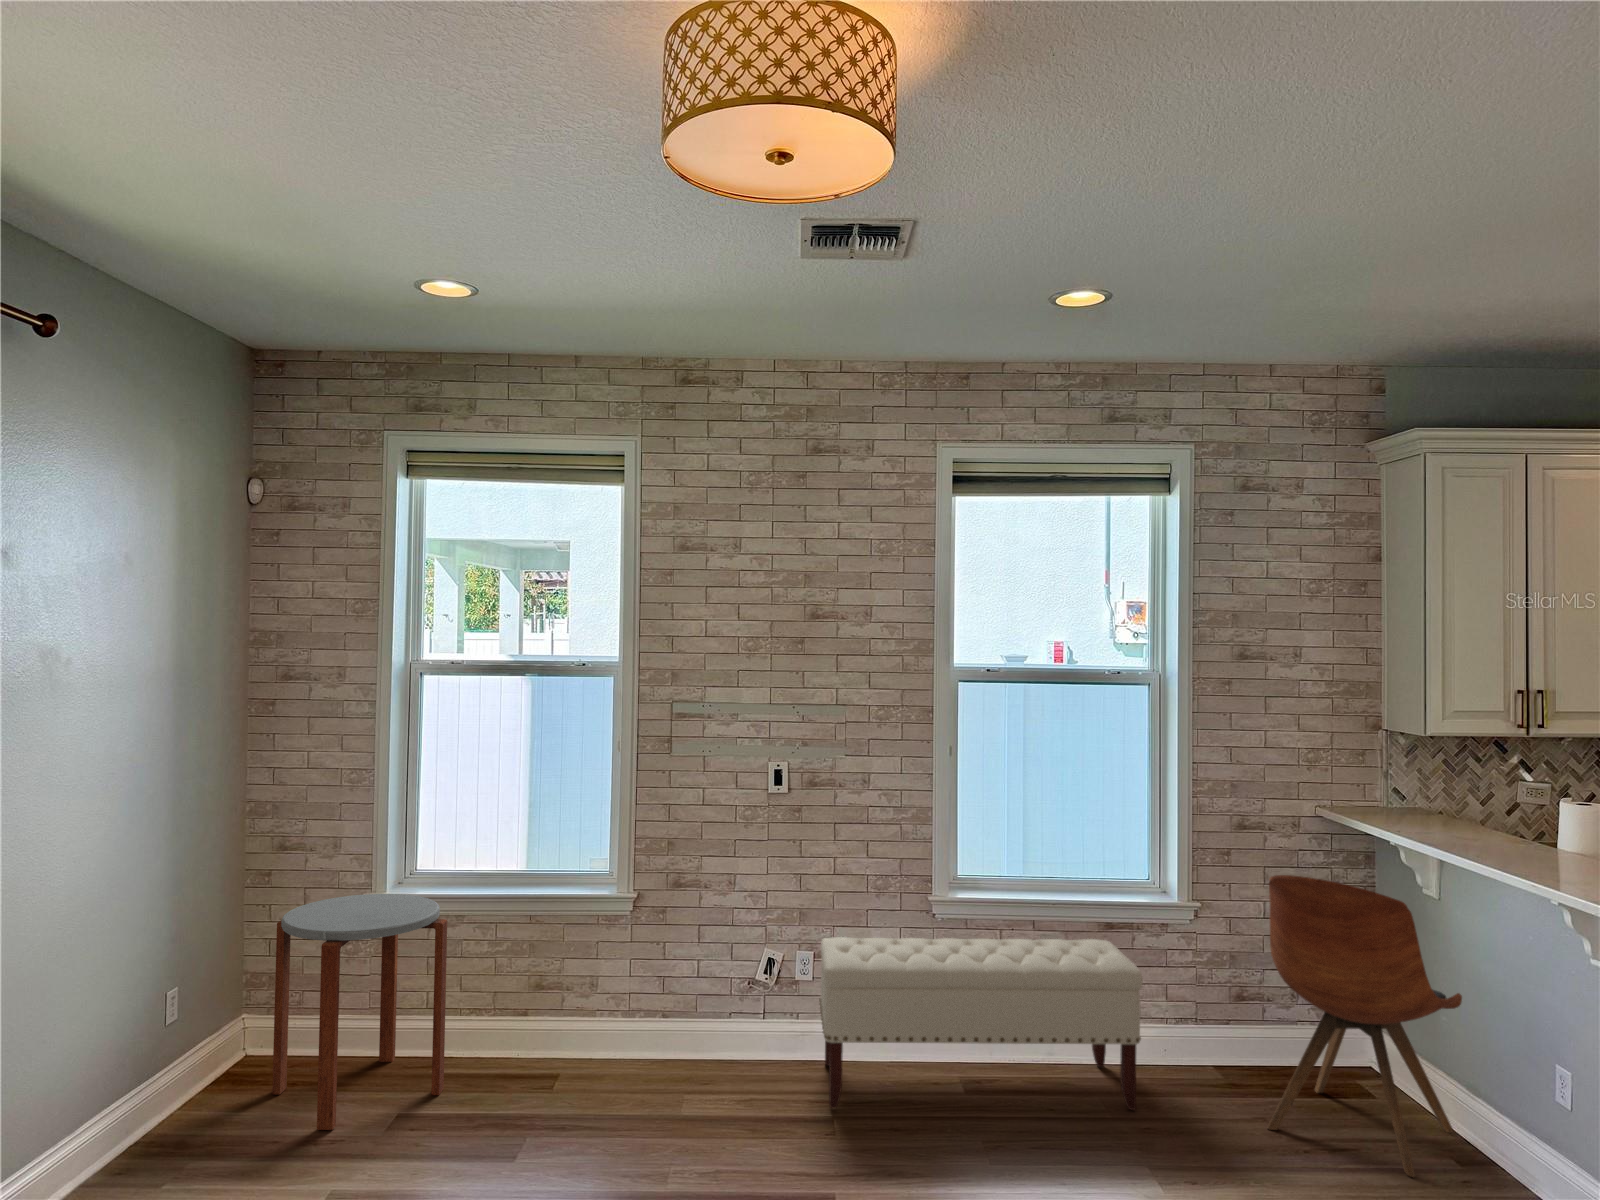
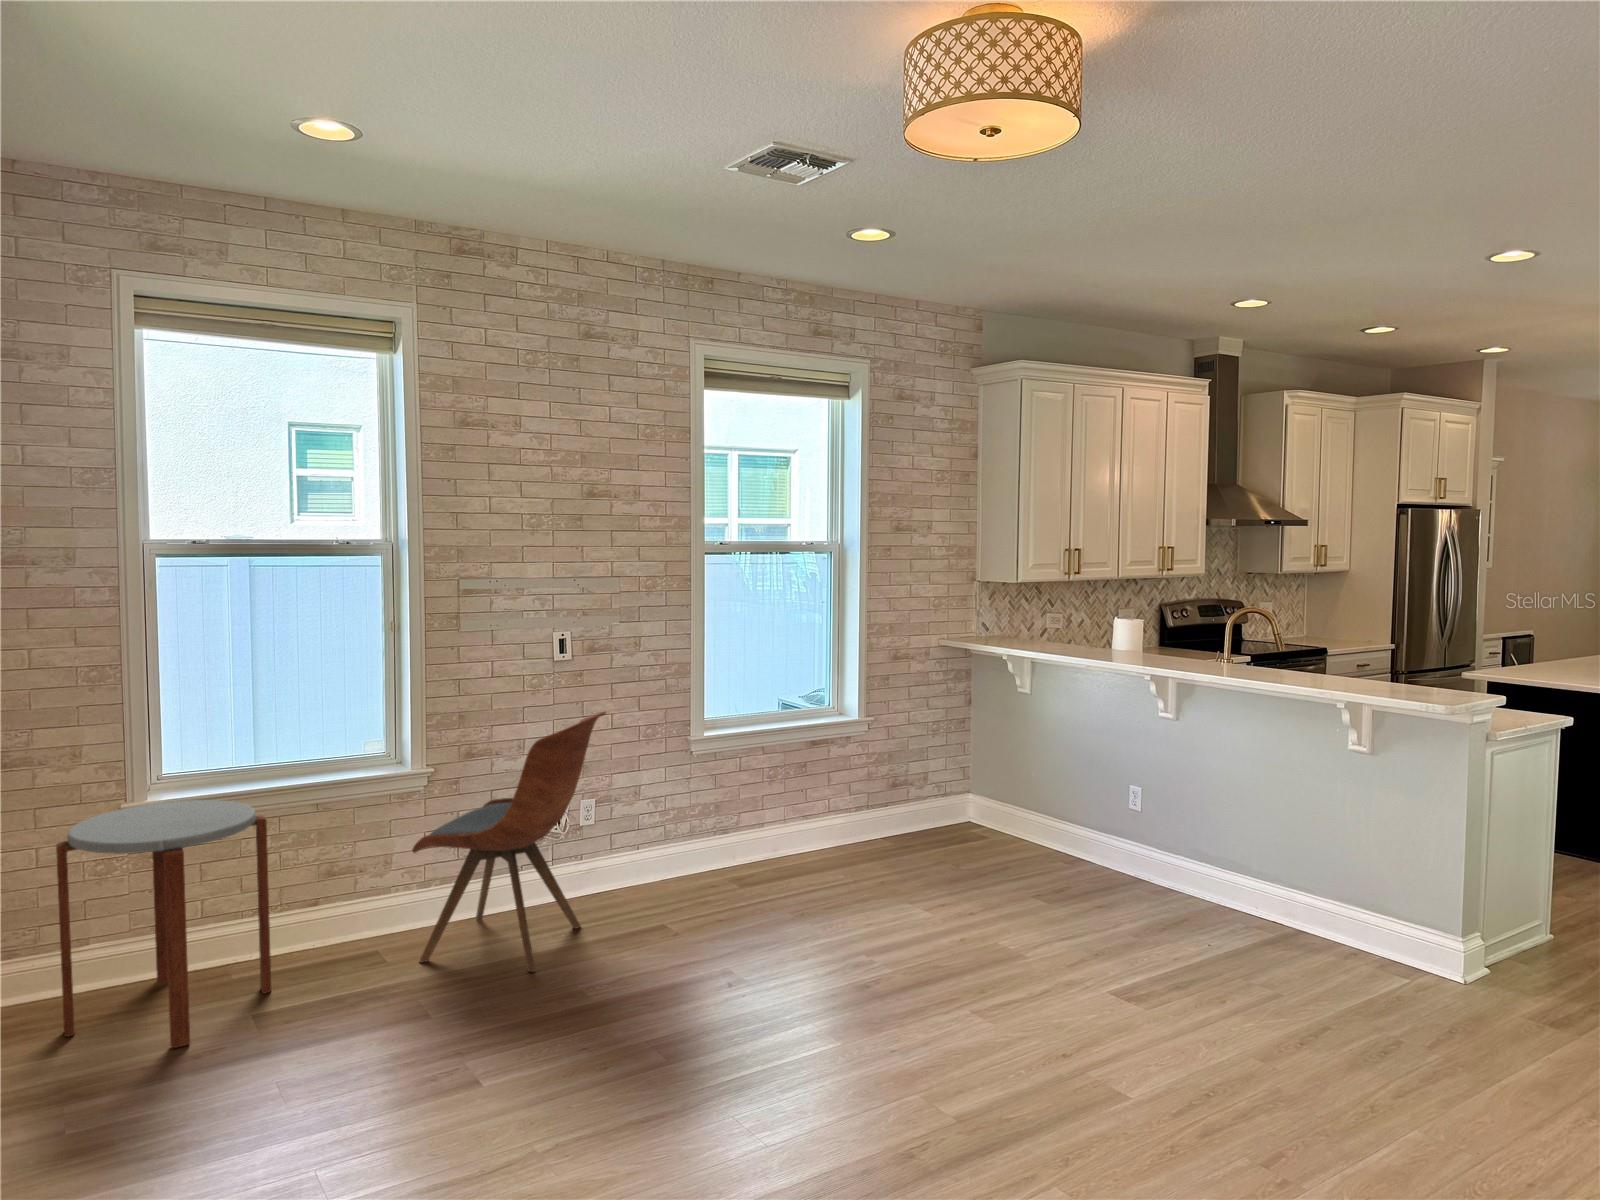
dining chair: present [1267,875,1462,1177] -> present [412,712,606,972]
bench: present [819,937,1143,1110] -> none [606,754,864,918]

